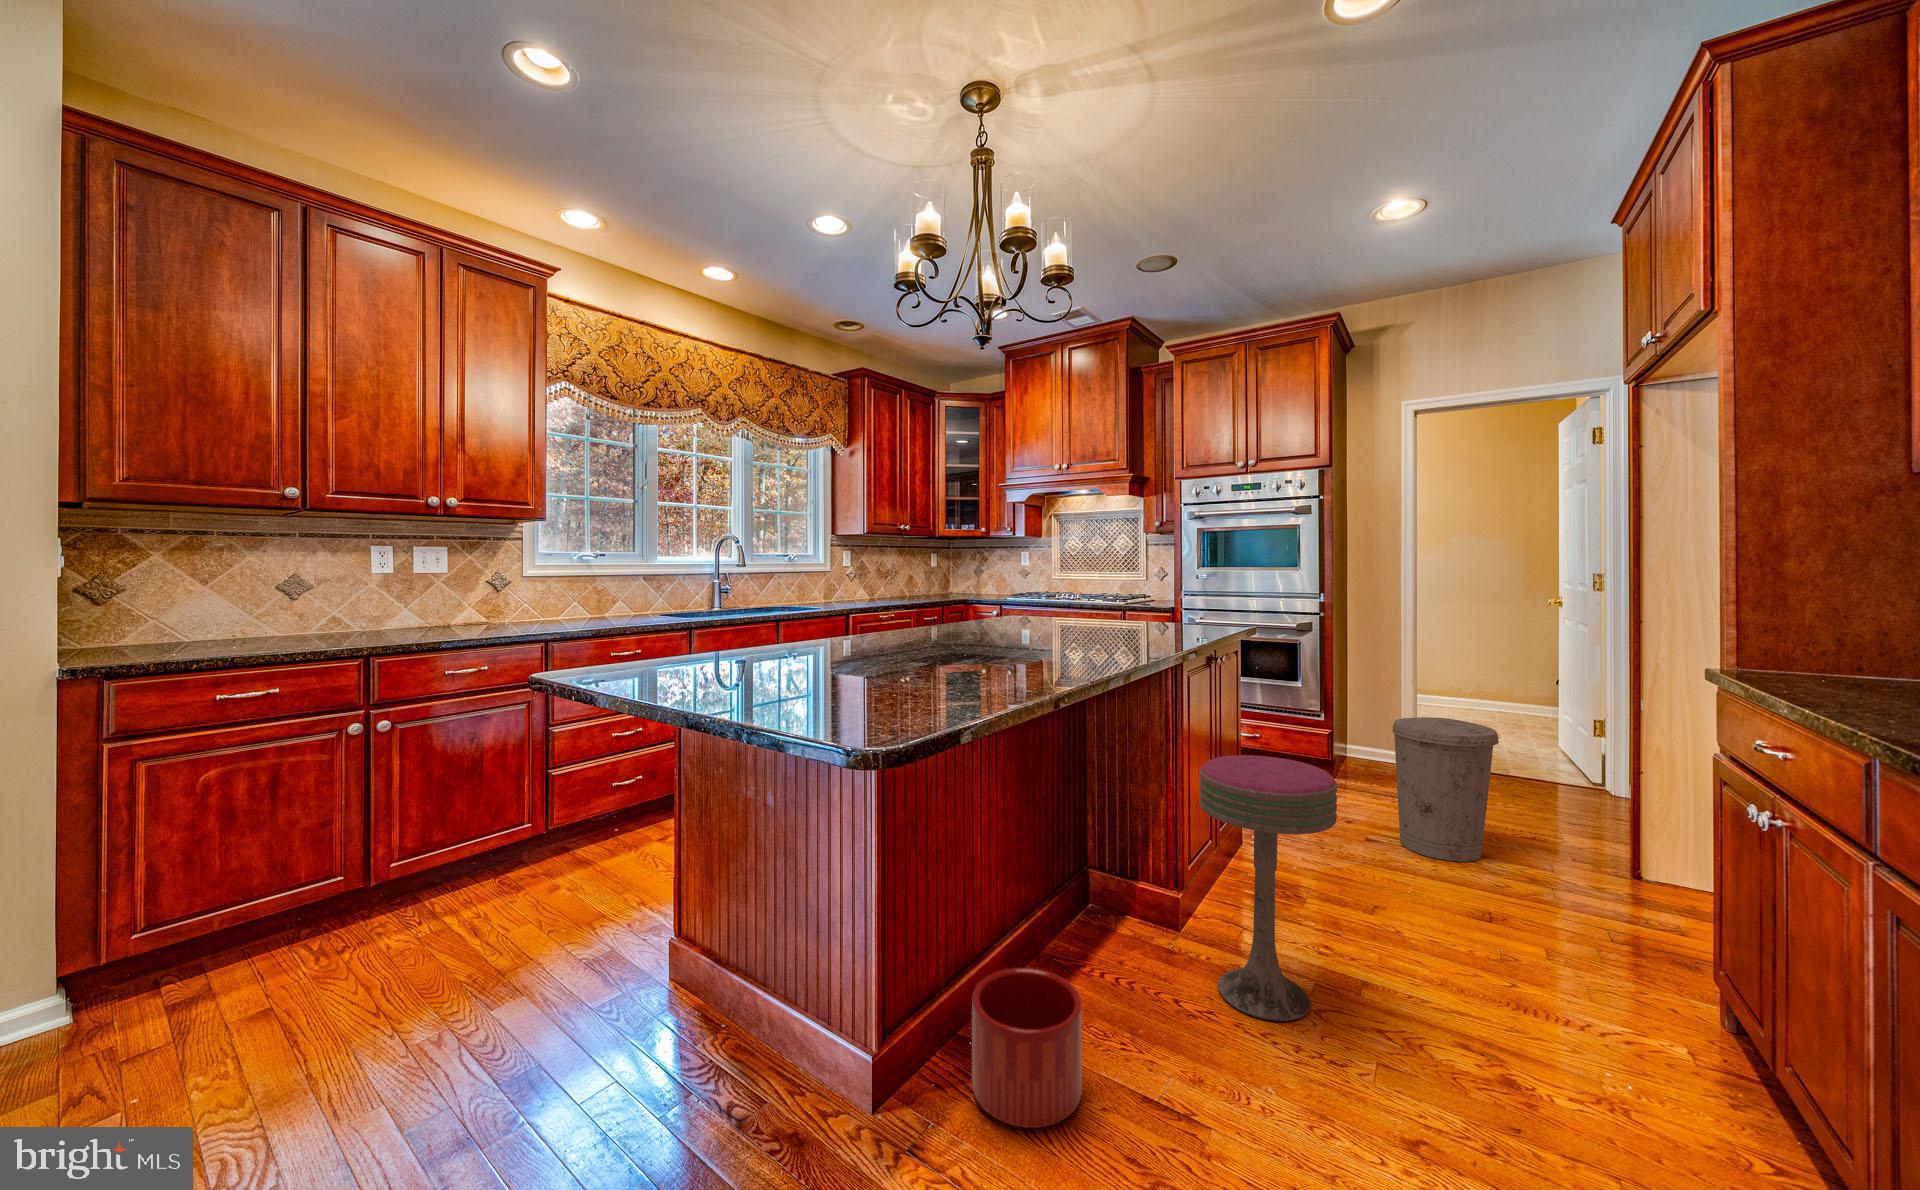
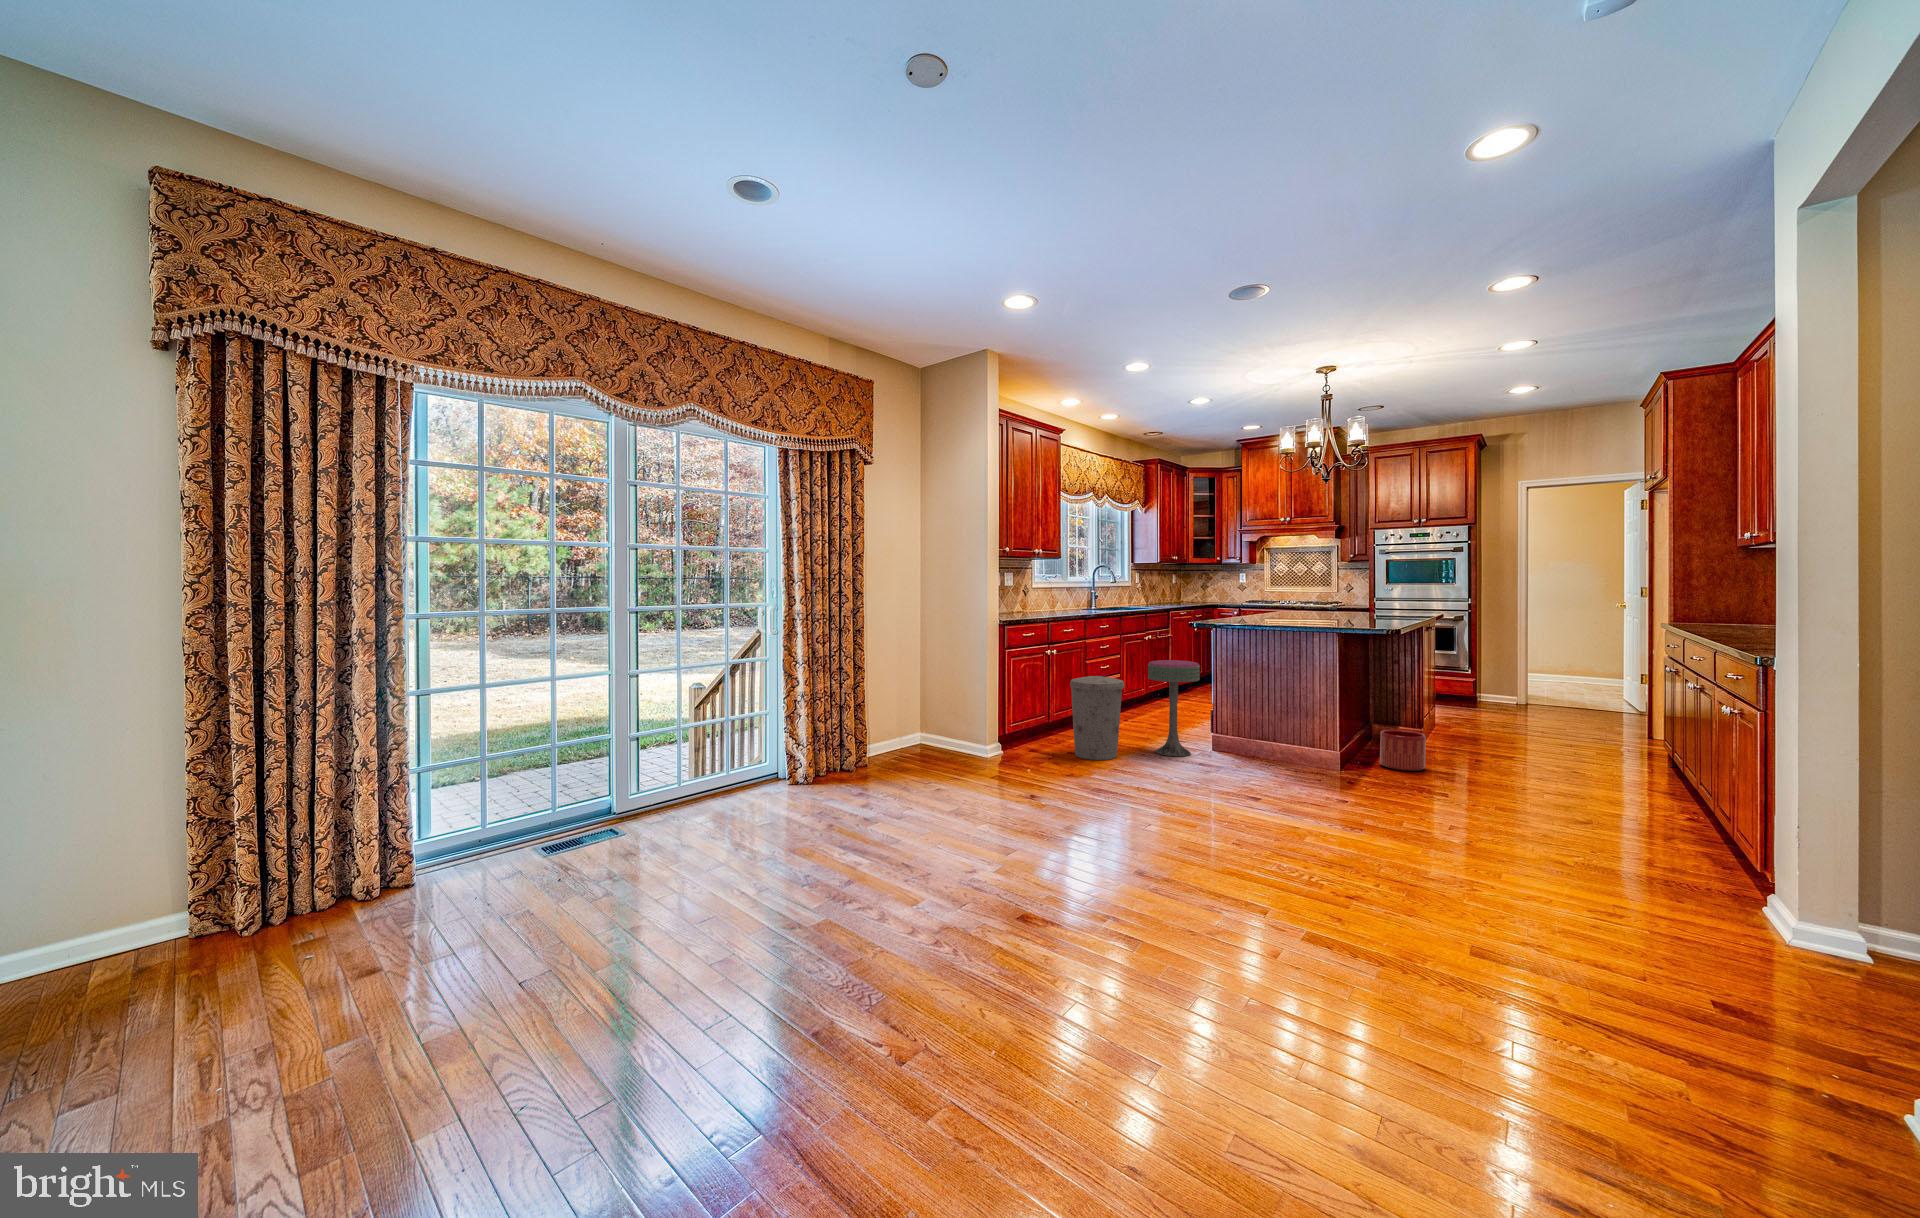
trash can: present [1392,717,1499,862] -> present [1070,676,1124,760]
bar stool: present [1199,755,1337,1021] -> present [1148,660,1200,756]

